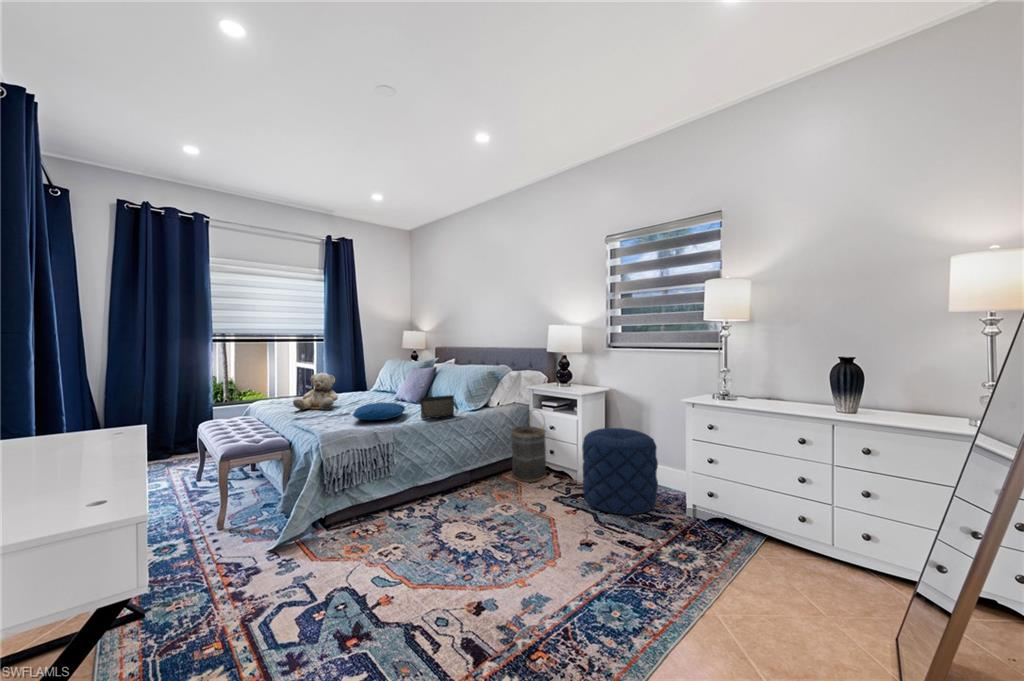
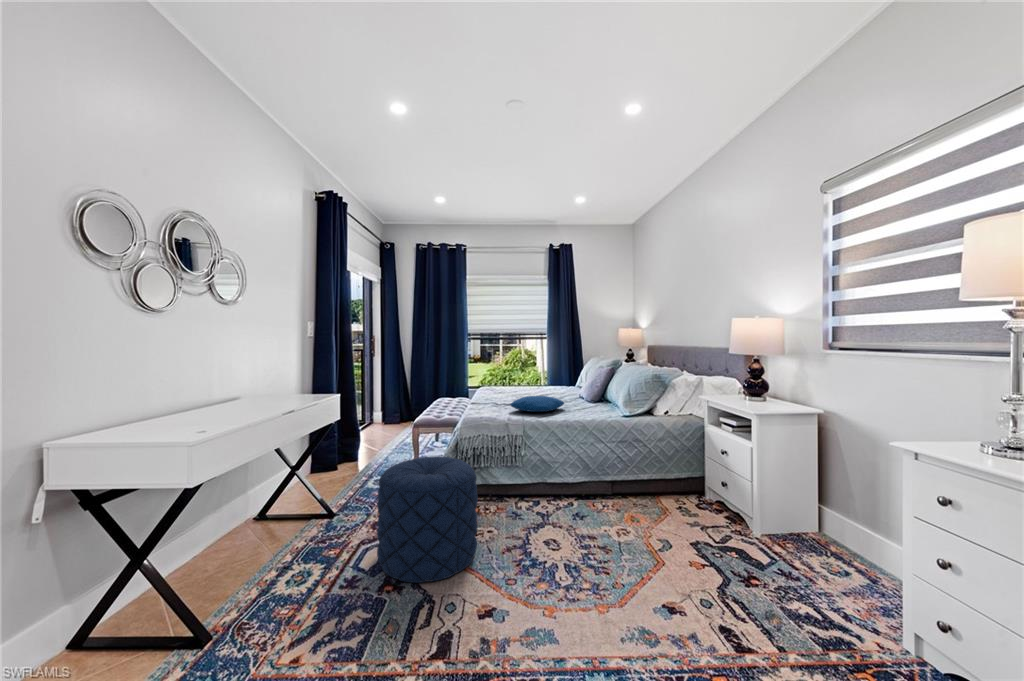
teddy bear: present [293,373,338,410] -> none [493,365,530,399]
handbag: present [420,395,458,420] -> none [564,395,603,420]
basket: present [511,408,546,482] -> none [670,420,713,516]
pouf: present [582,428,658,515] -> present [377,456,478,583]

